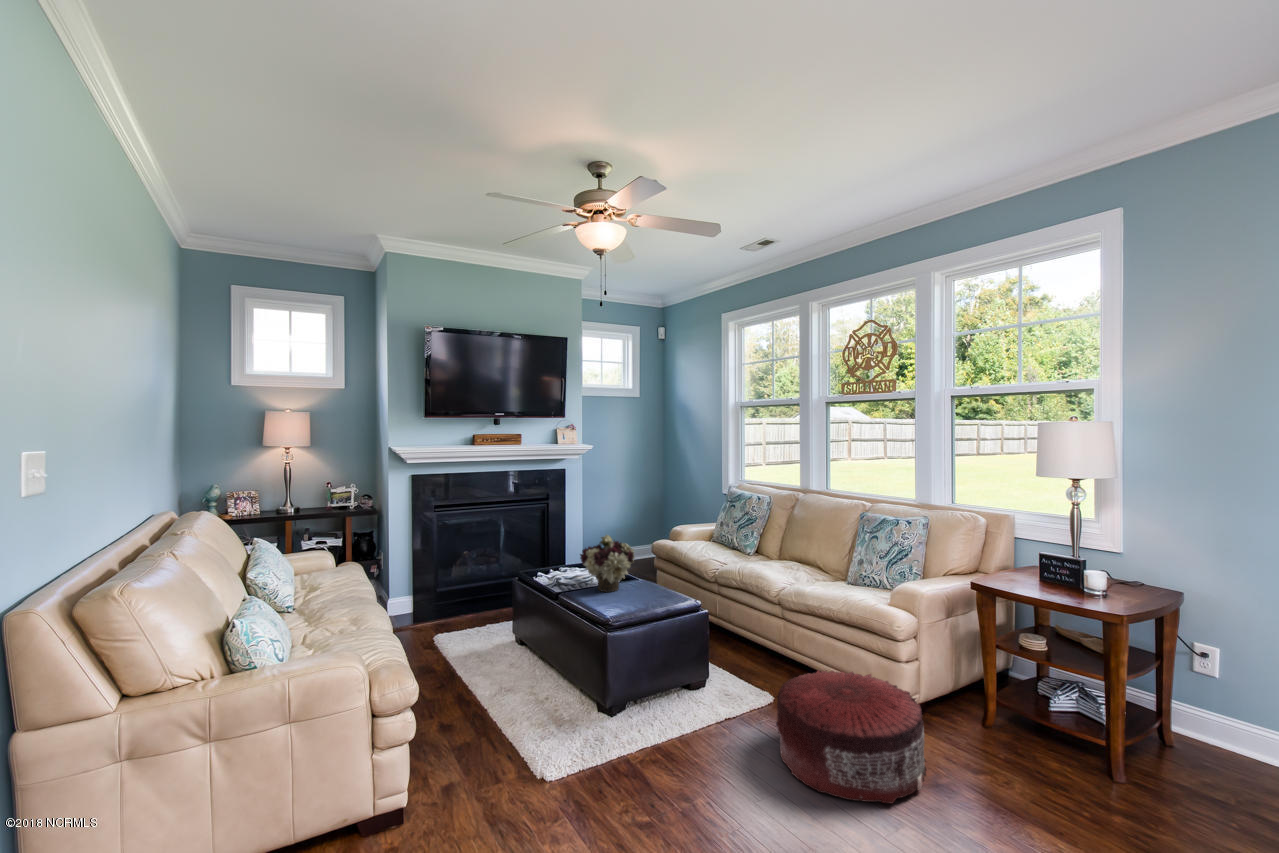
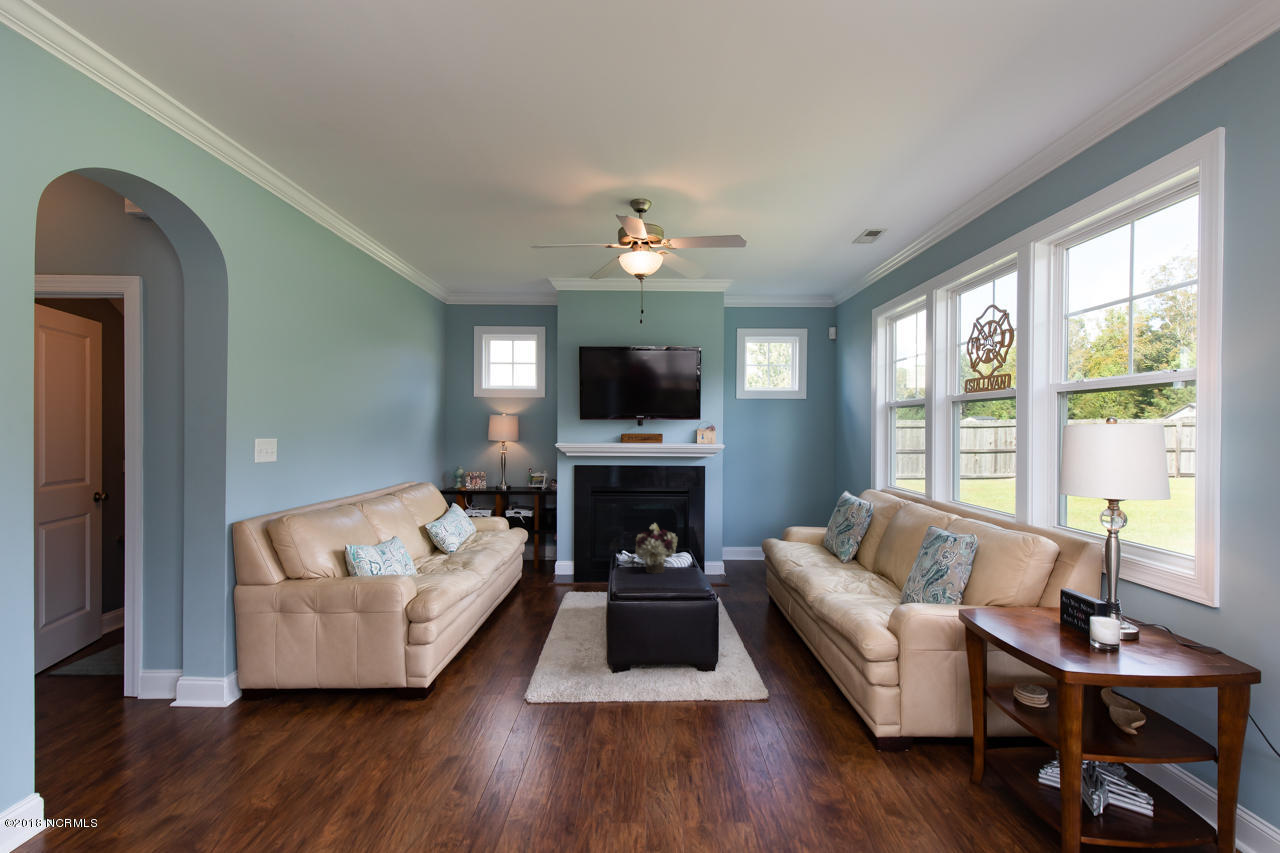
pouf: present [776,670,927,804] -> none [696,671,837,801]

